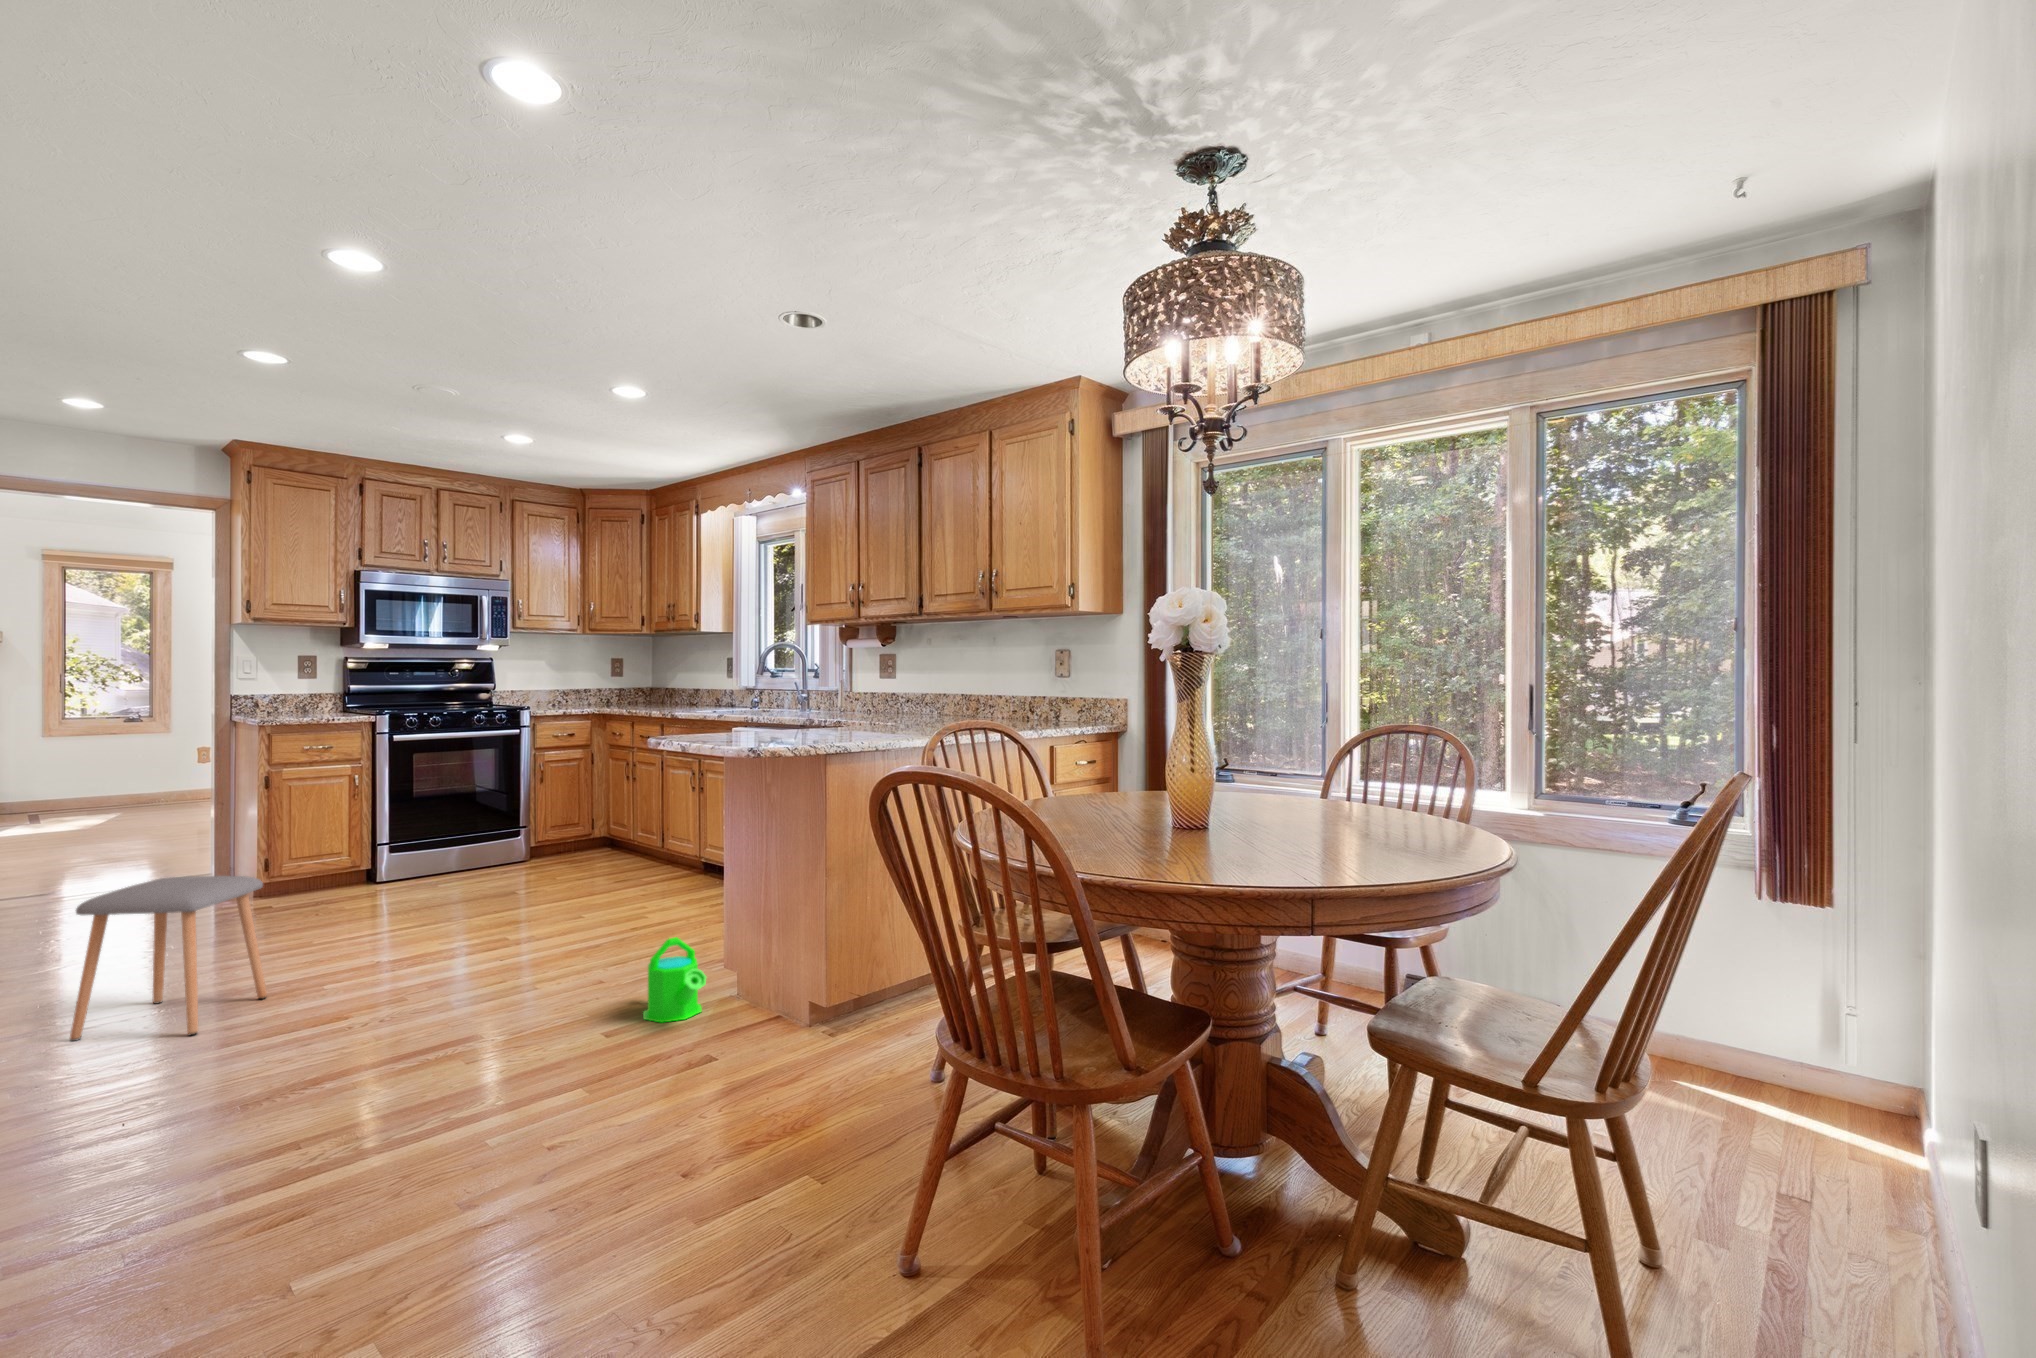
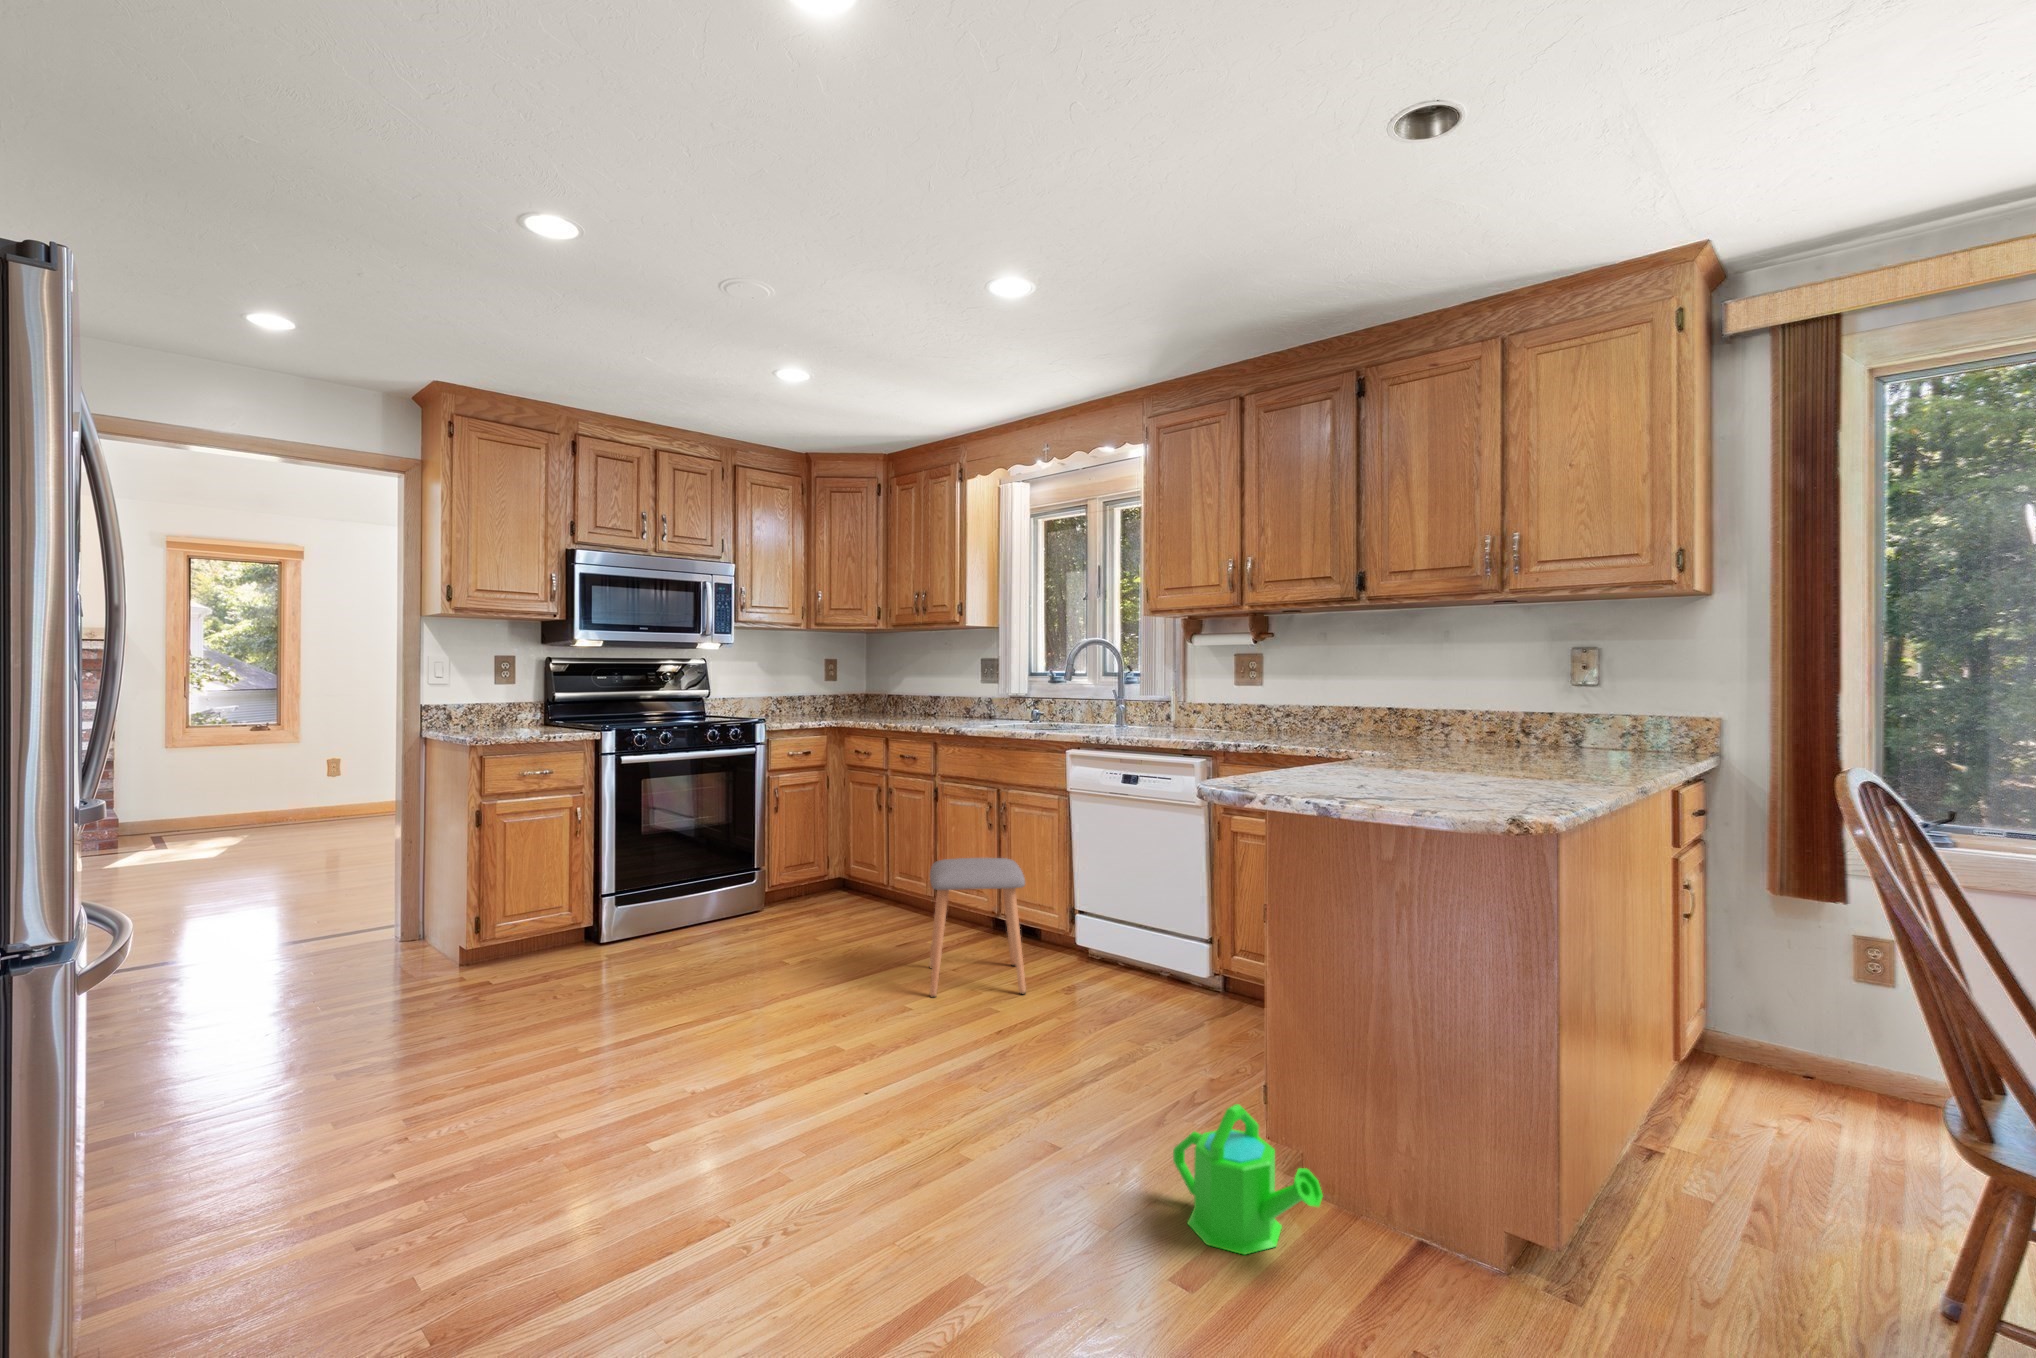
stool: present [70,876,267,1041] -> present [929,858,1026,997]

